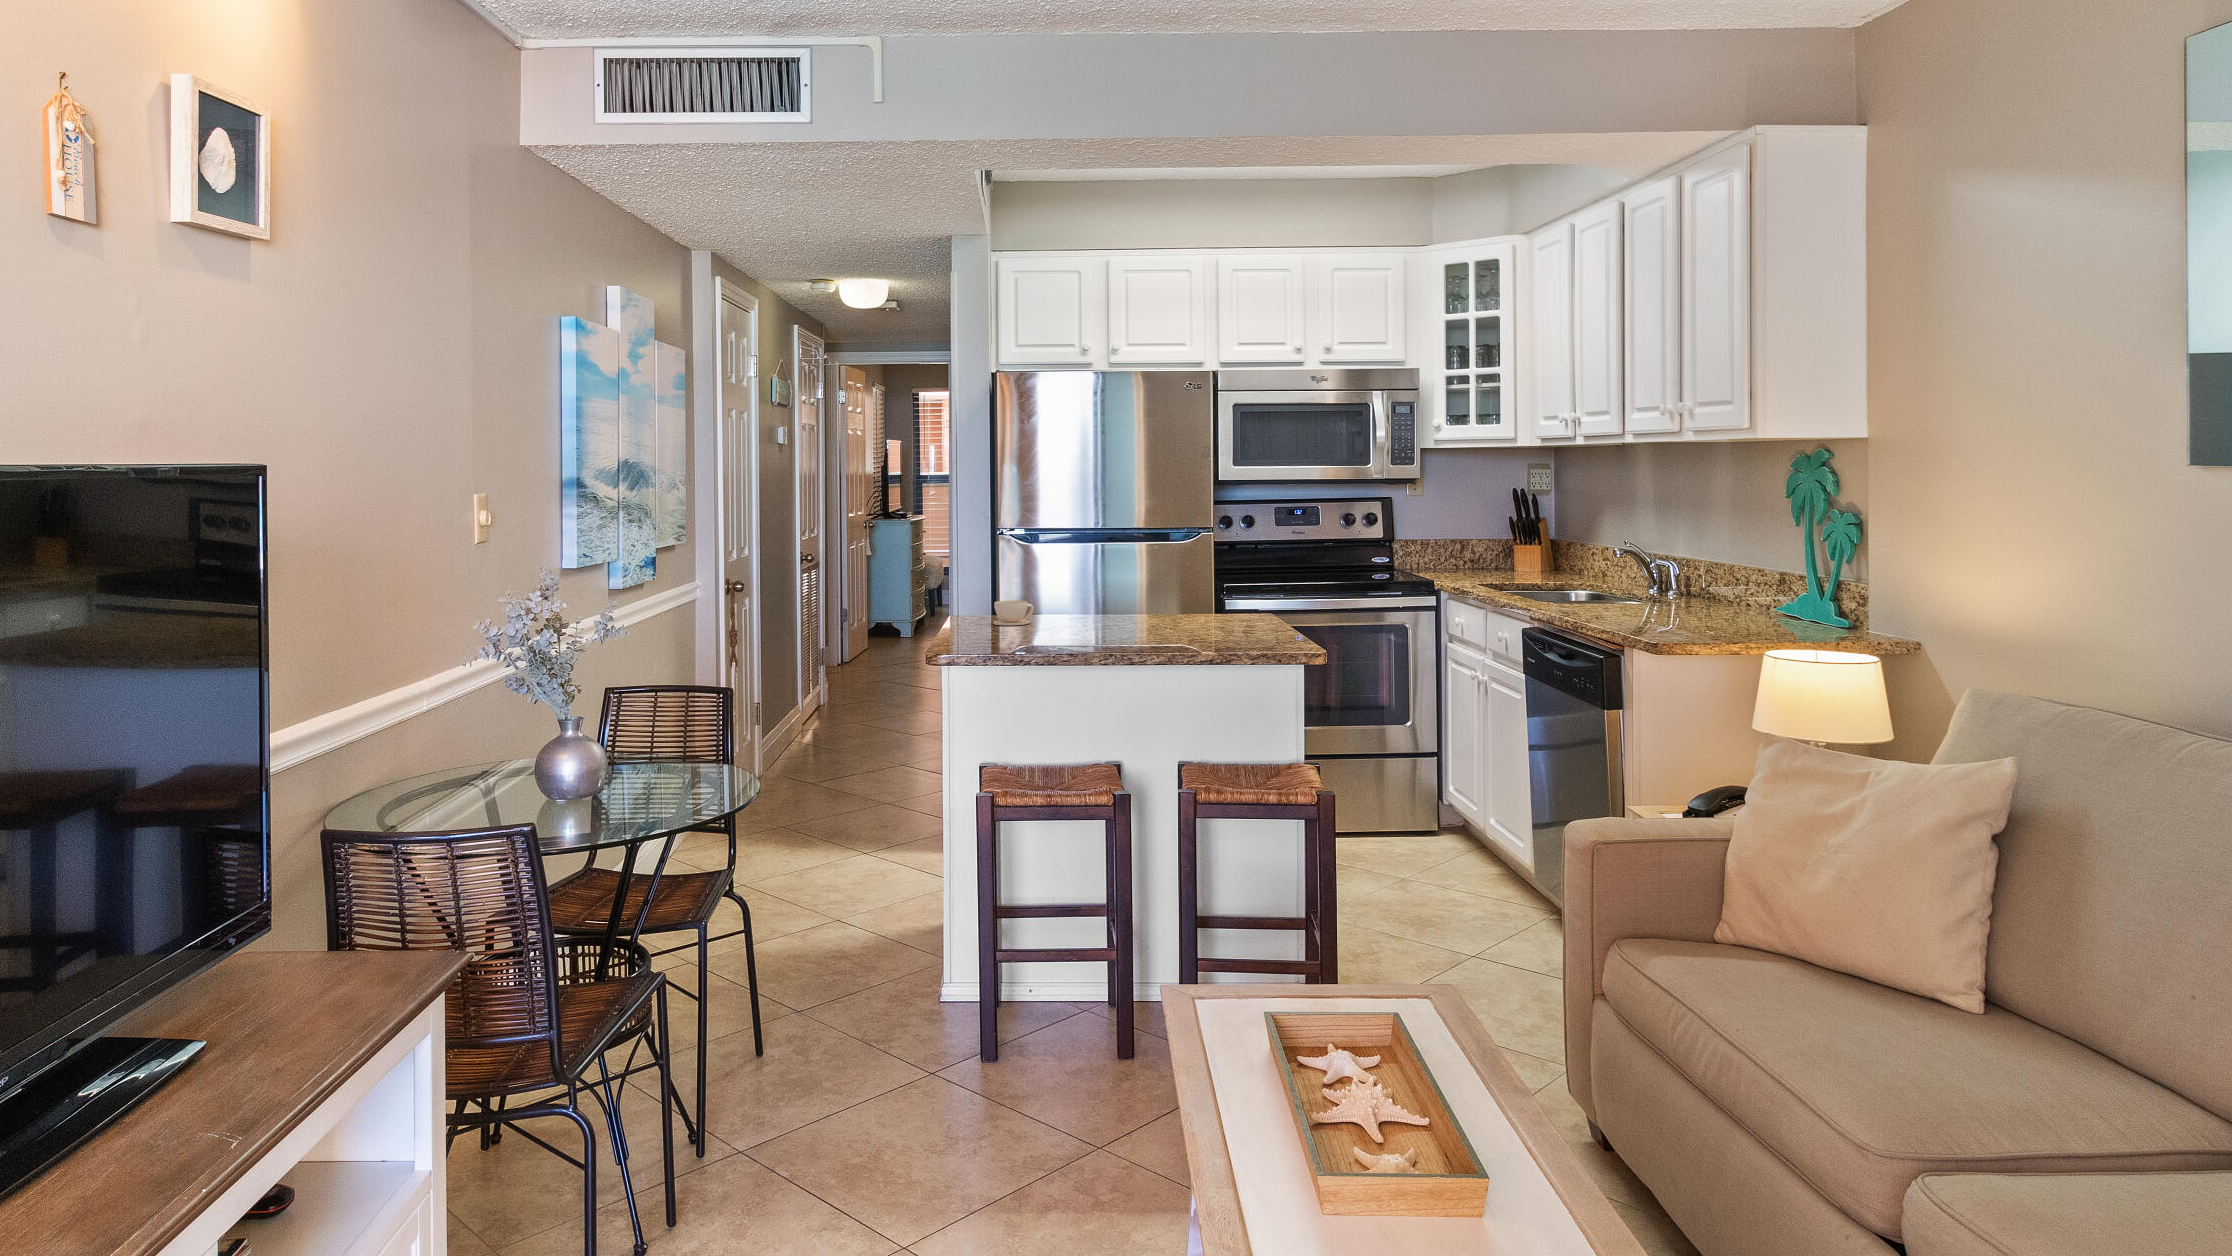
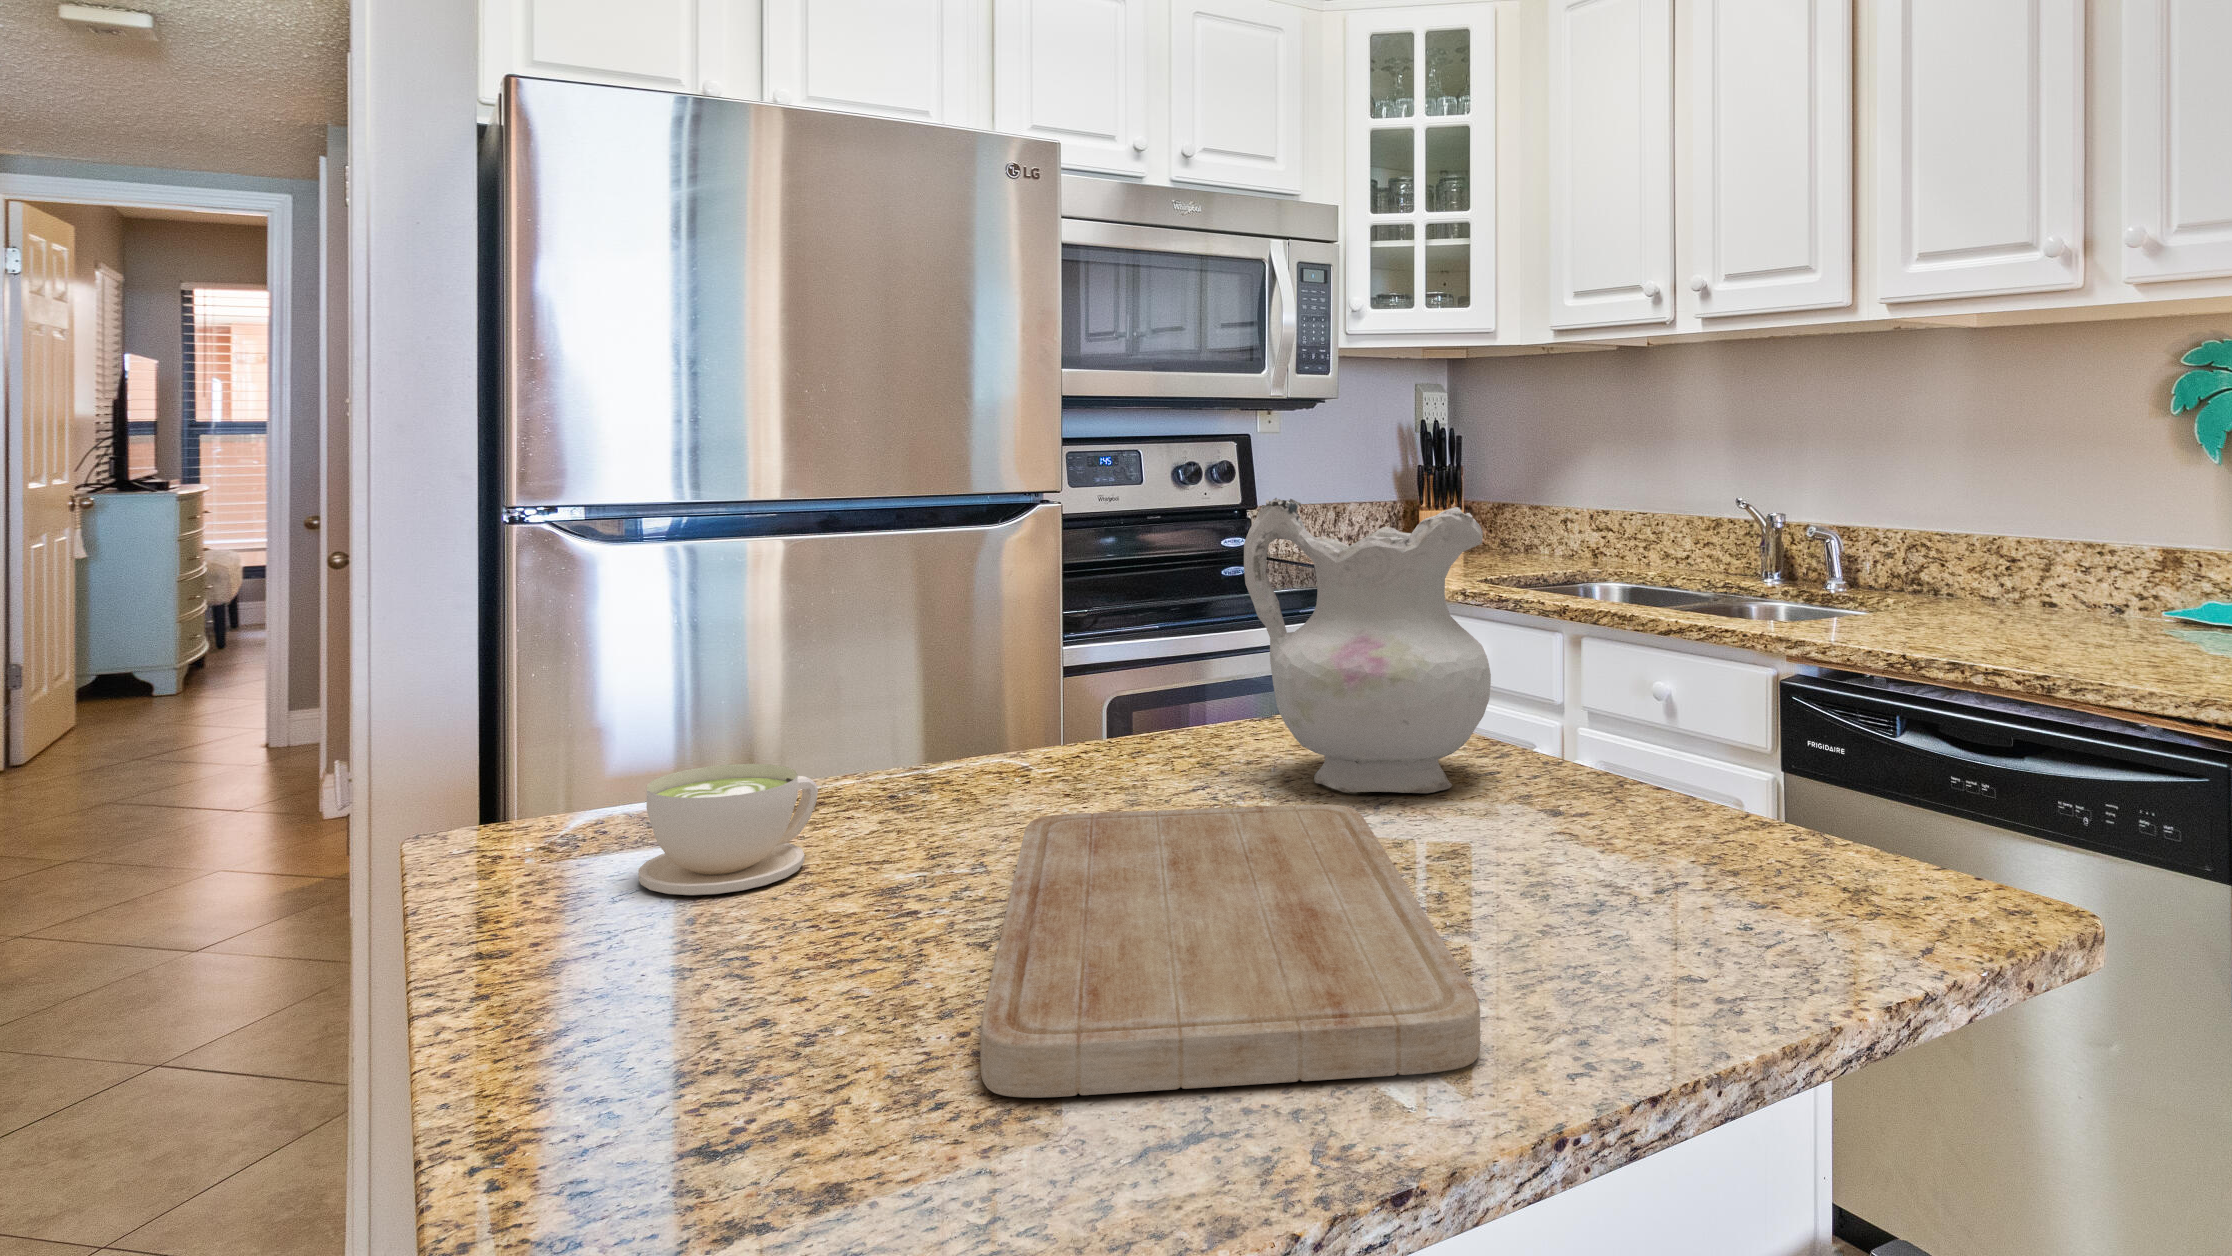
ceramic pitcher: none [1162,536,1229,624] -> present [1244,498,1491,793]
cutting board: none [1020,616,1153,643] -> present [980,805,1480,1098]

